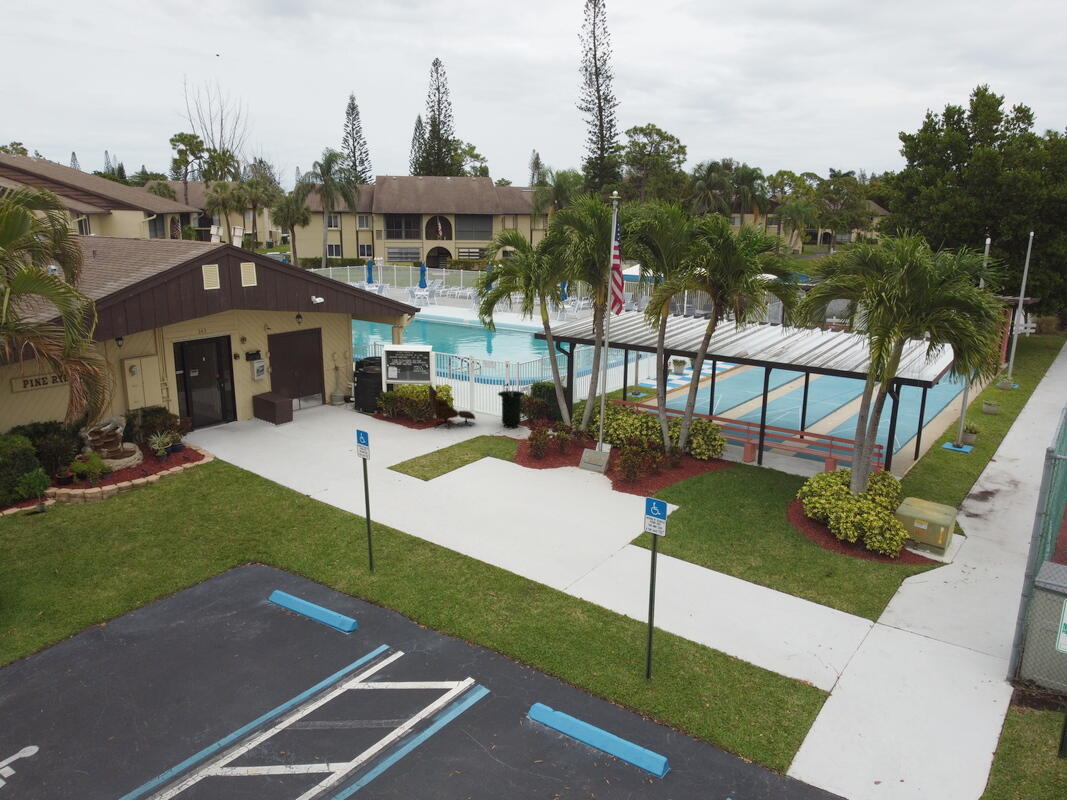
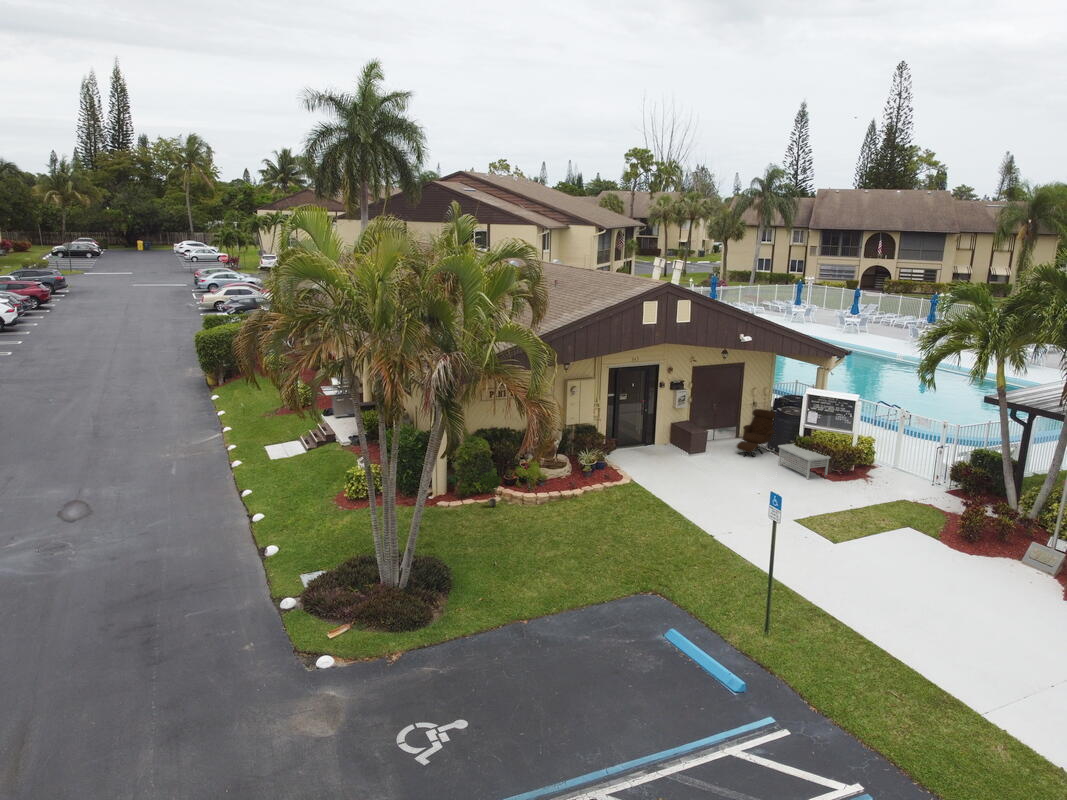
lounge chair: present [429,386,475,429] -> present [736,409,775,455]
trash can: present [498,391,525,428] -> none [930,454,965,498]
storage bench: none [365,400,414,431] -> present [778,444,830,479]

